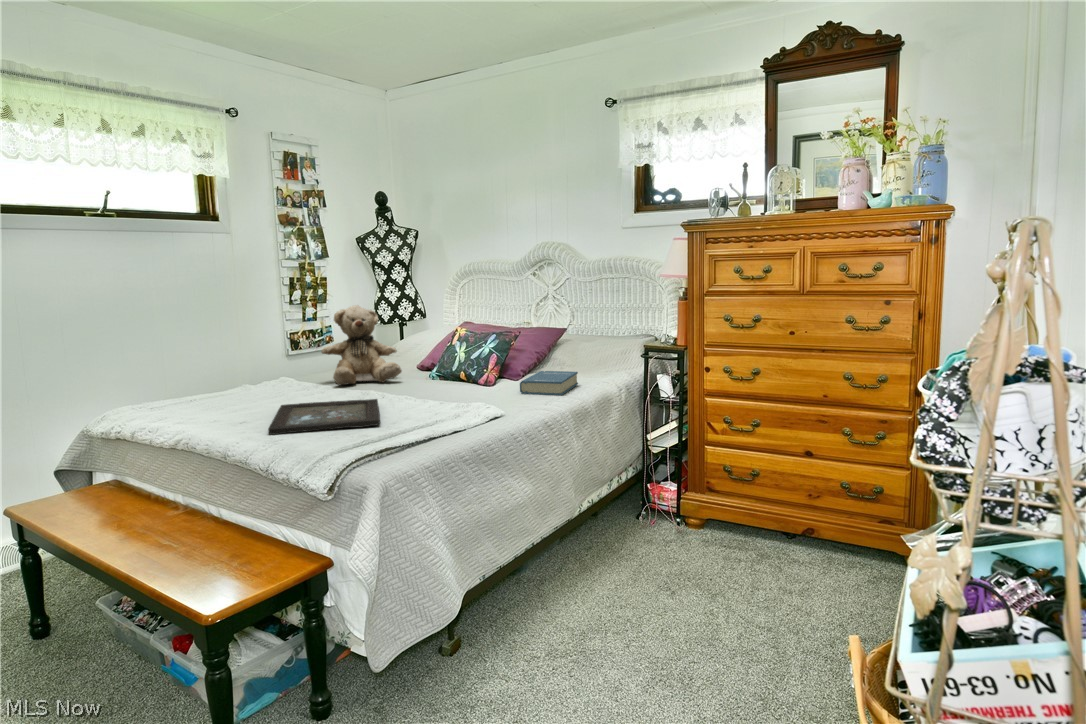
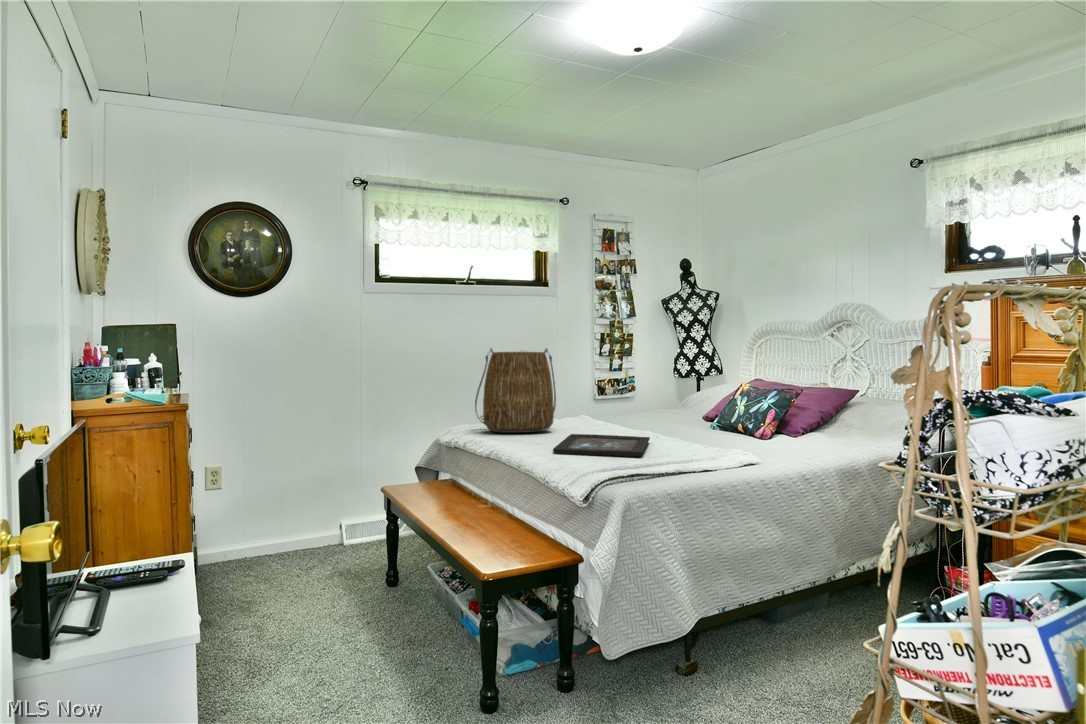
tote bag: none [141,302,253,412] -> present [475,349,556,433]
teddy bear: present [321,305,402,385] -> none [614,357,682,427]
hardback book: present [520,371,578,395] -> none [787,428,854,452]

